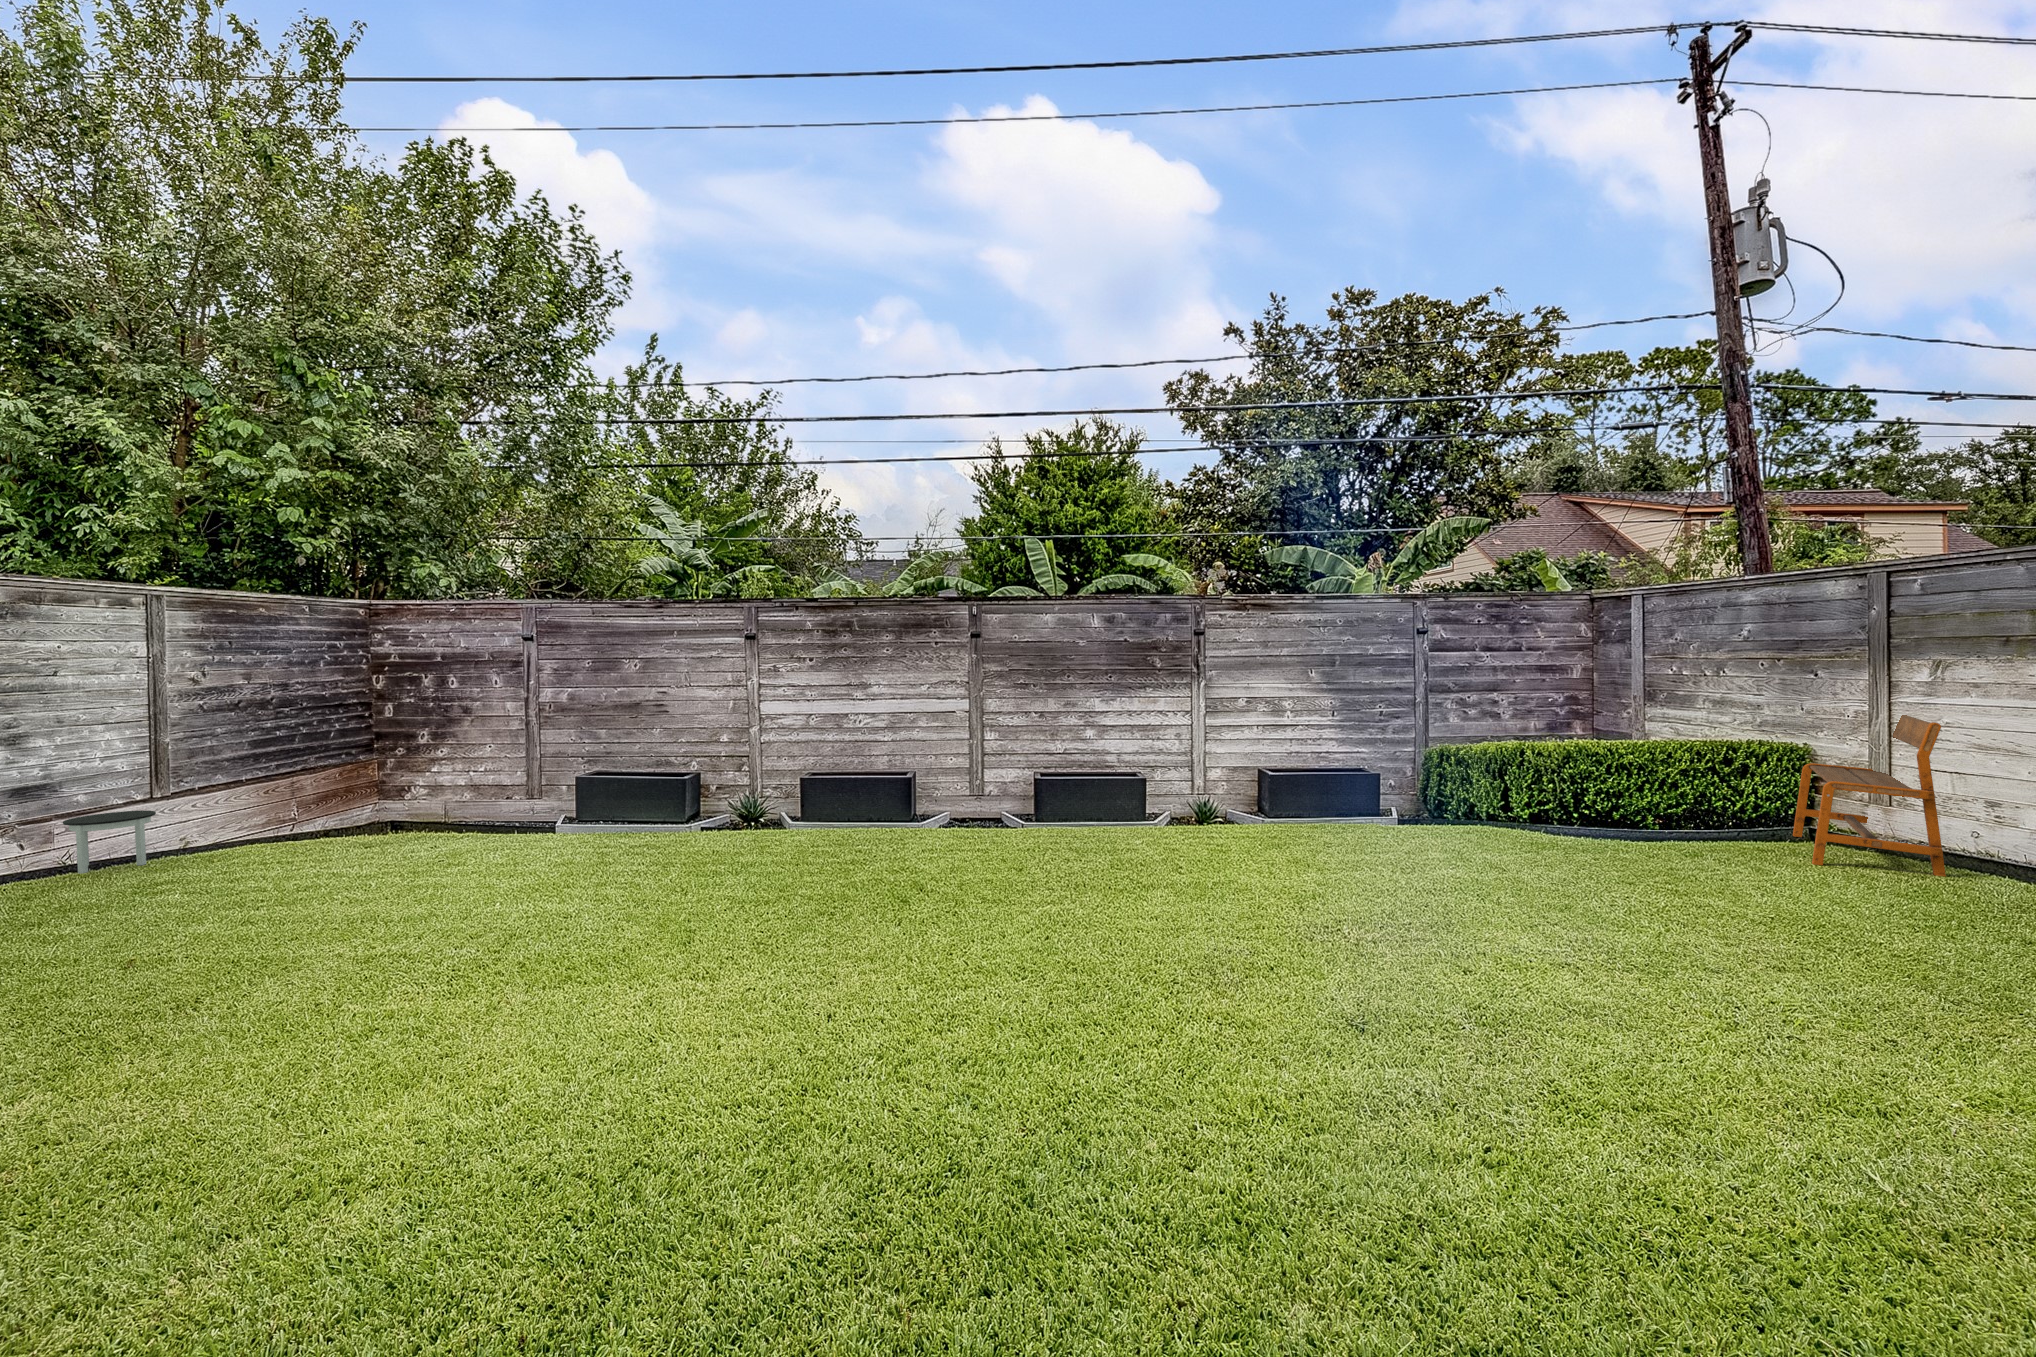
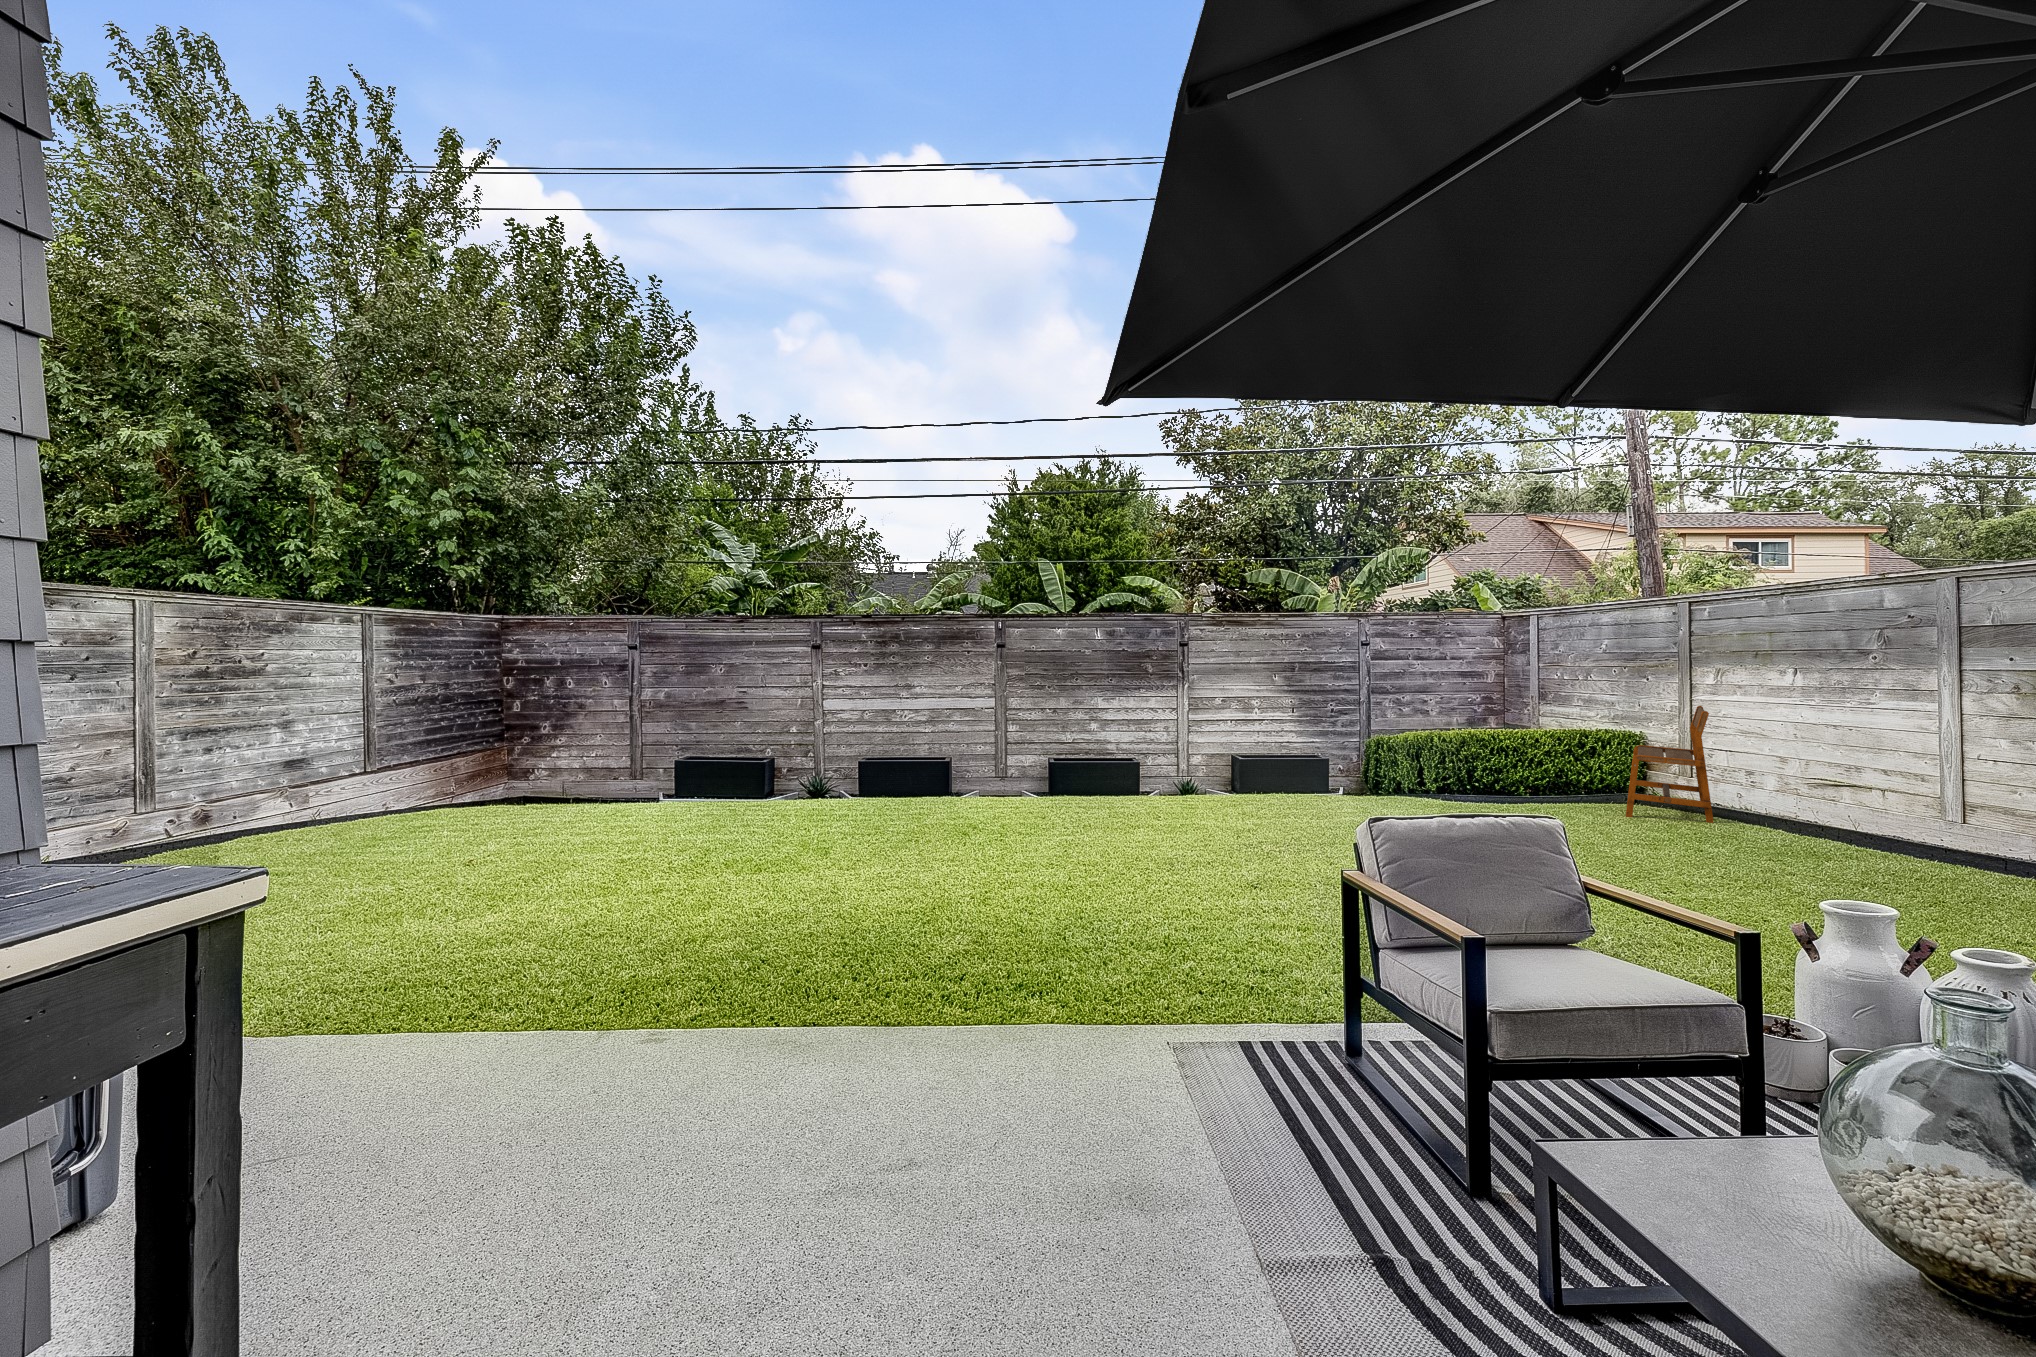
round table: present [63,811,156,873] -> none [315,778,378,823]

